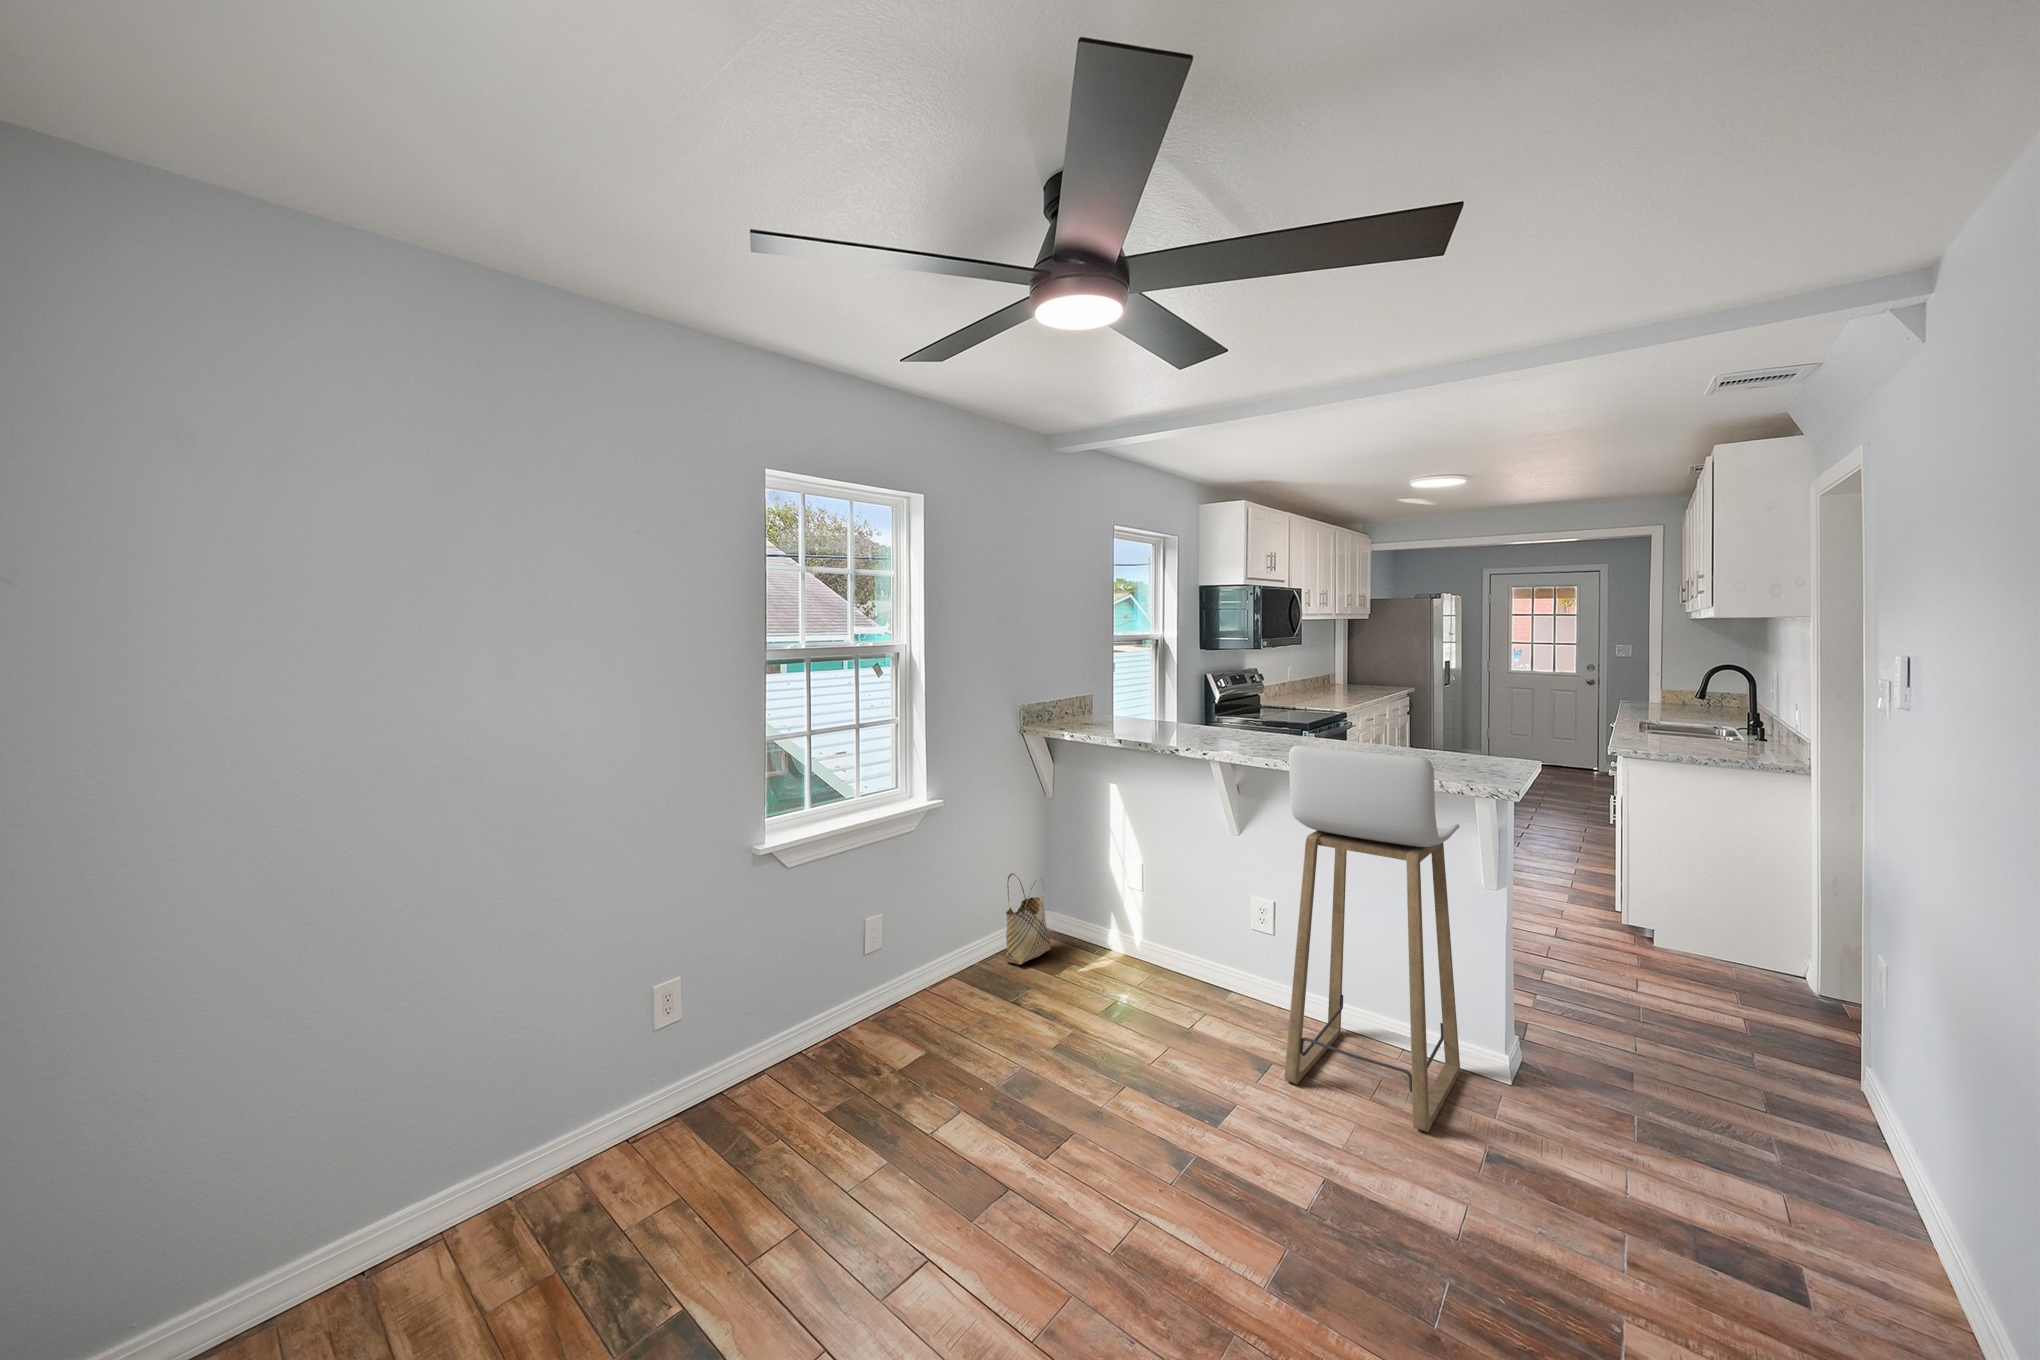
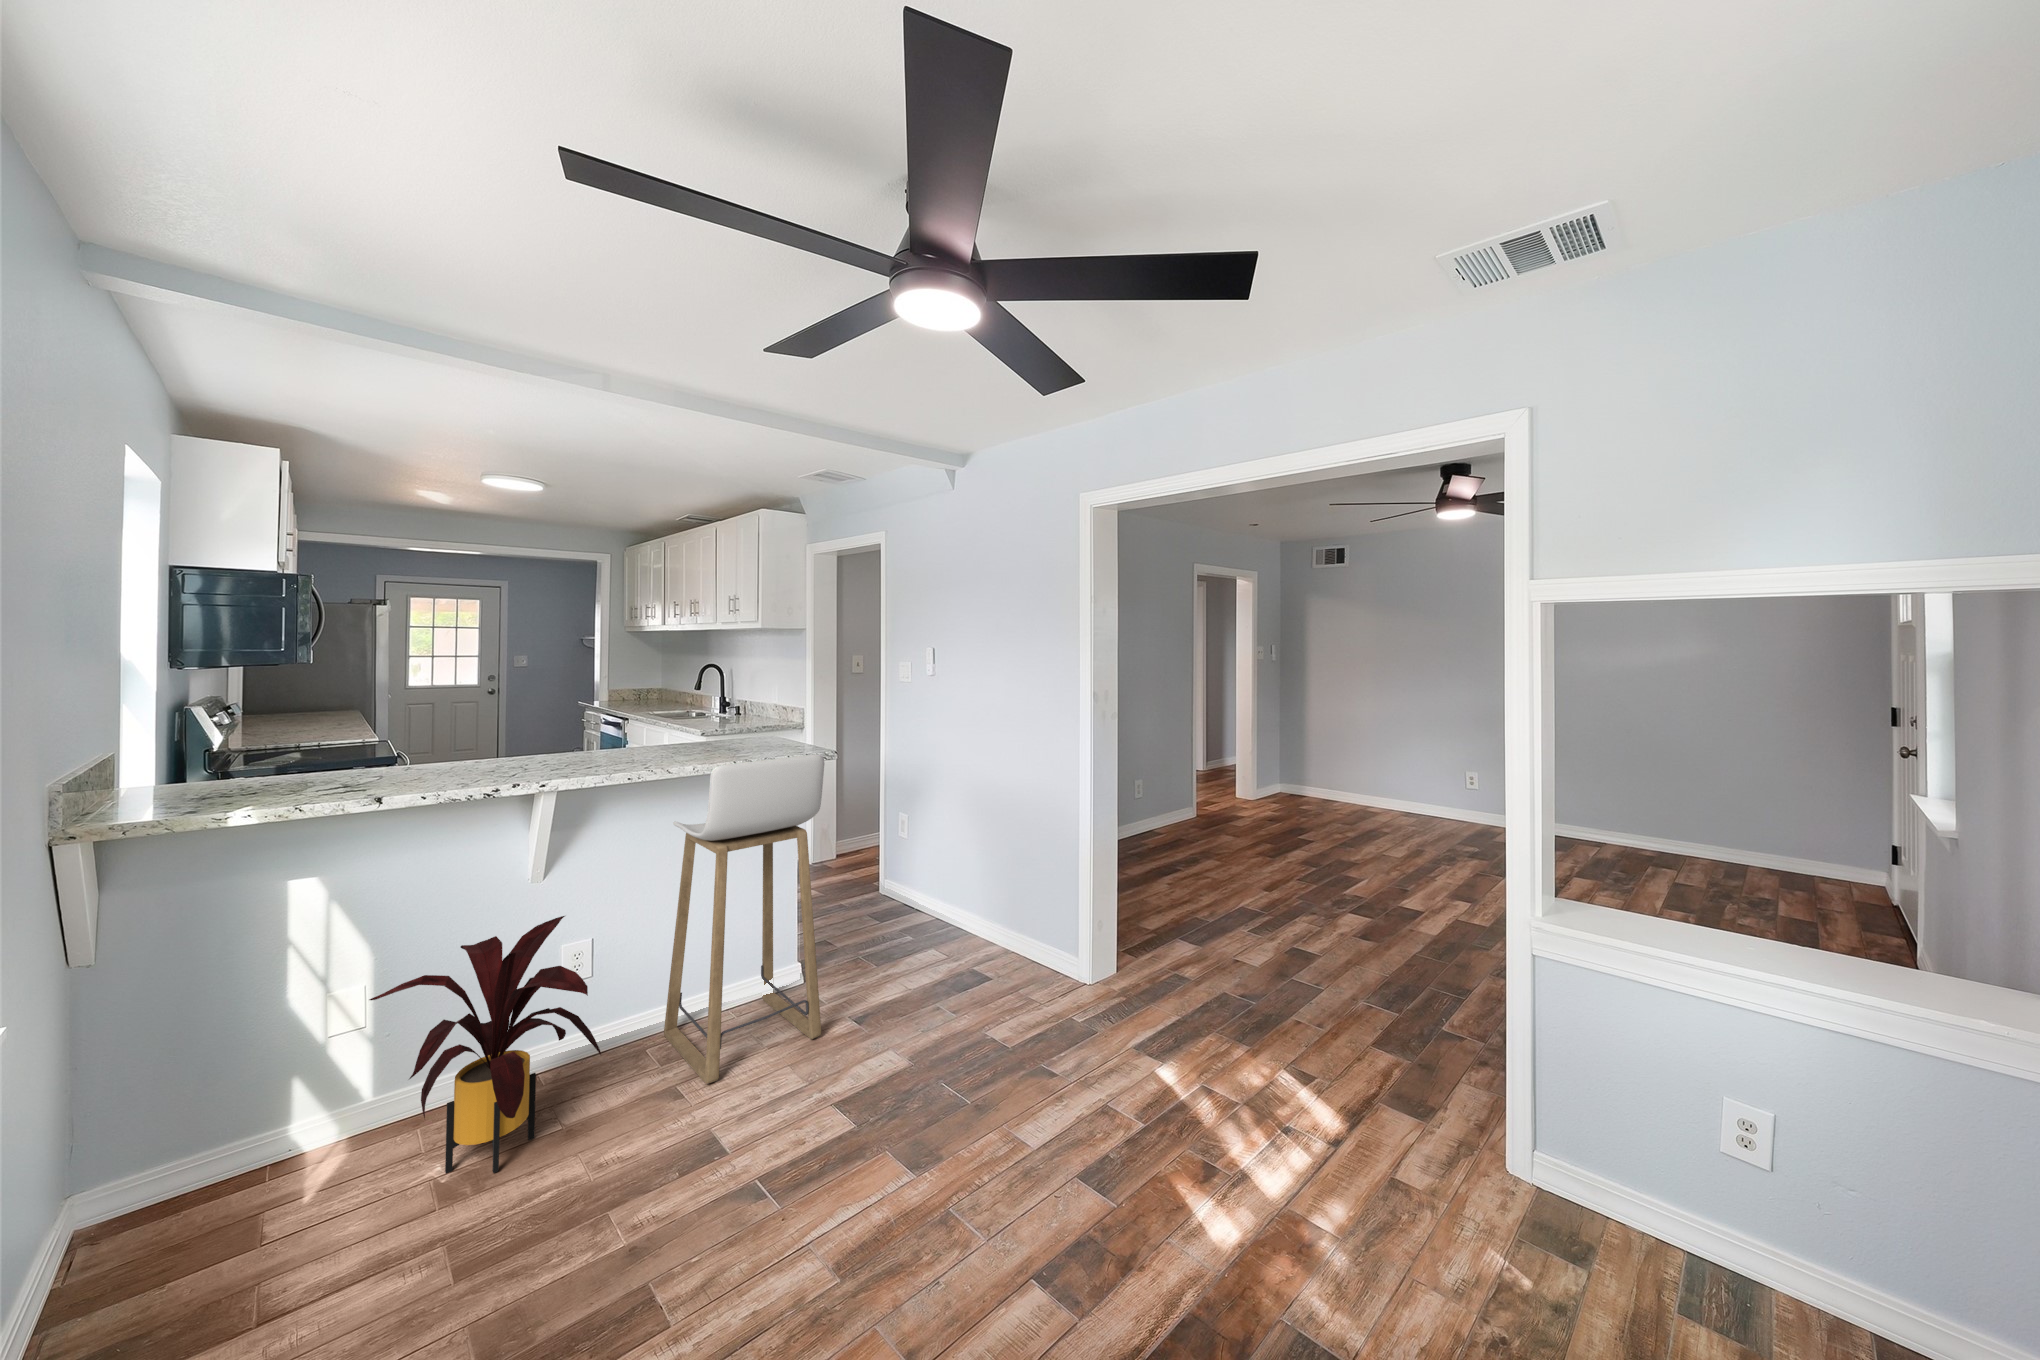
house plant: none [1077,851,1233,1023] -> present [369,916,601,1173]
woven basket: present [1005,873,1051,965] -> none [55,1110,169,1321]

